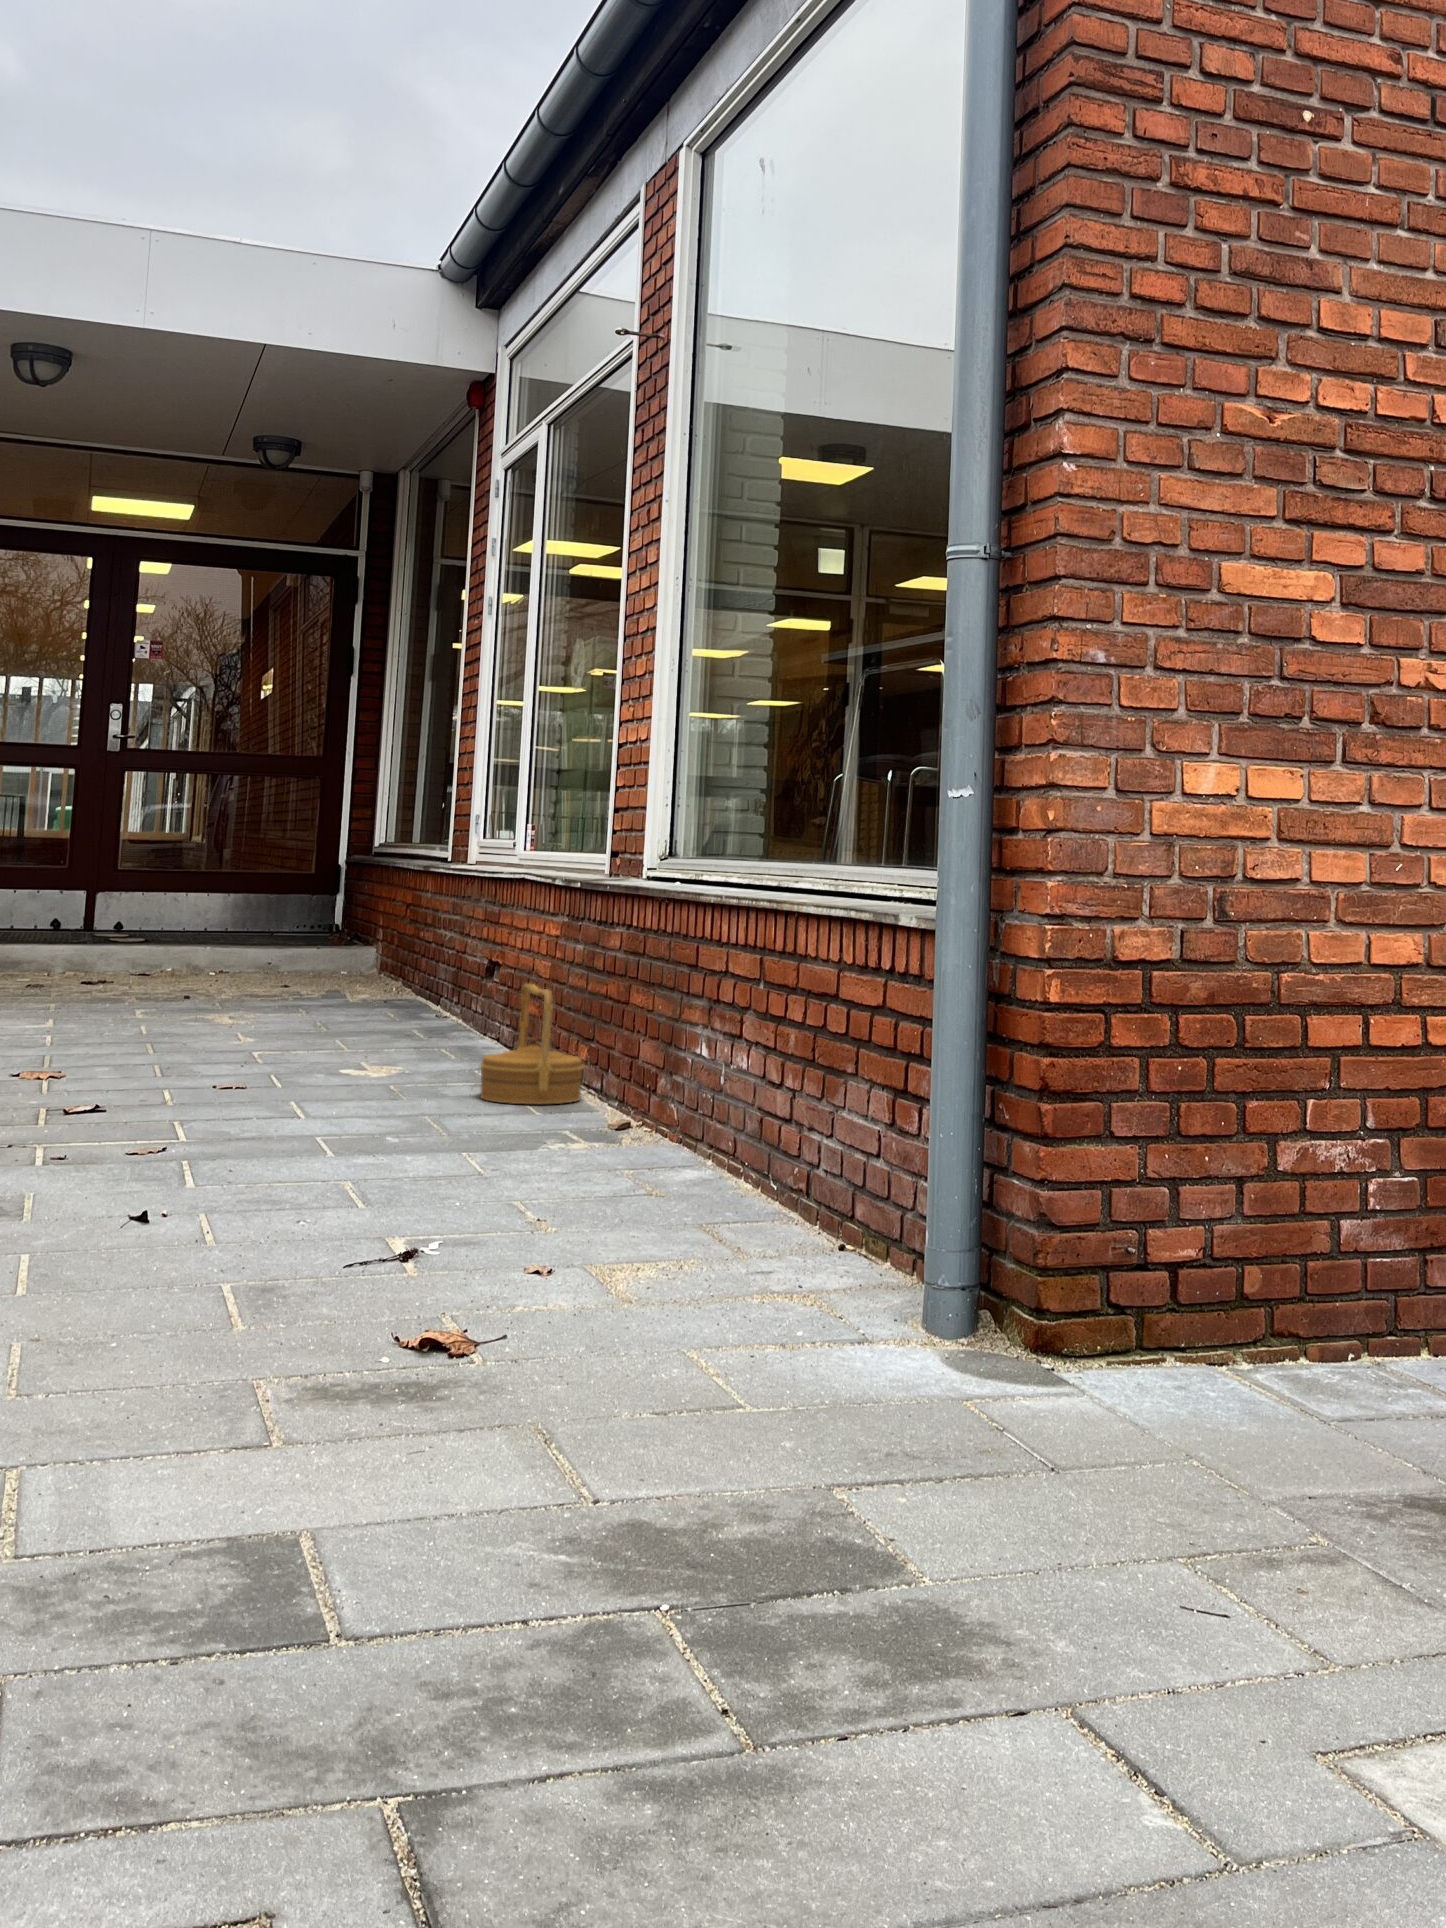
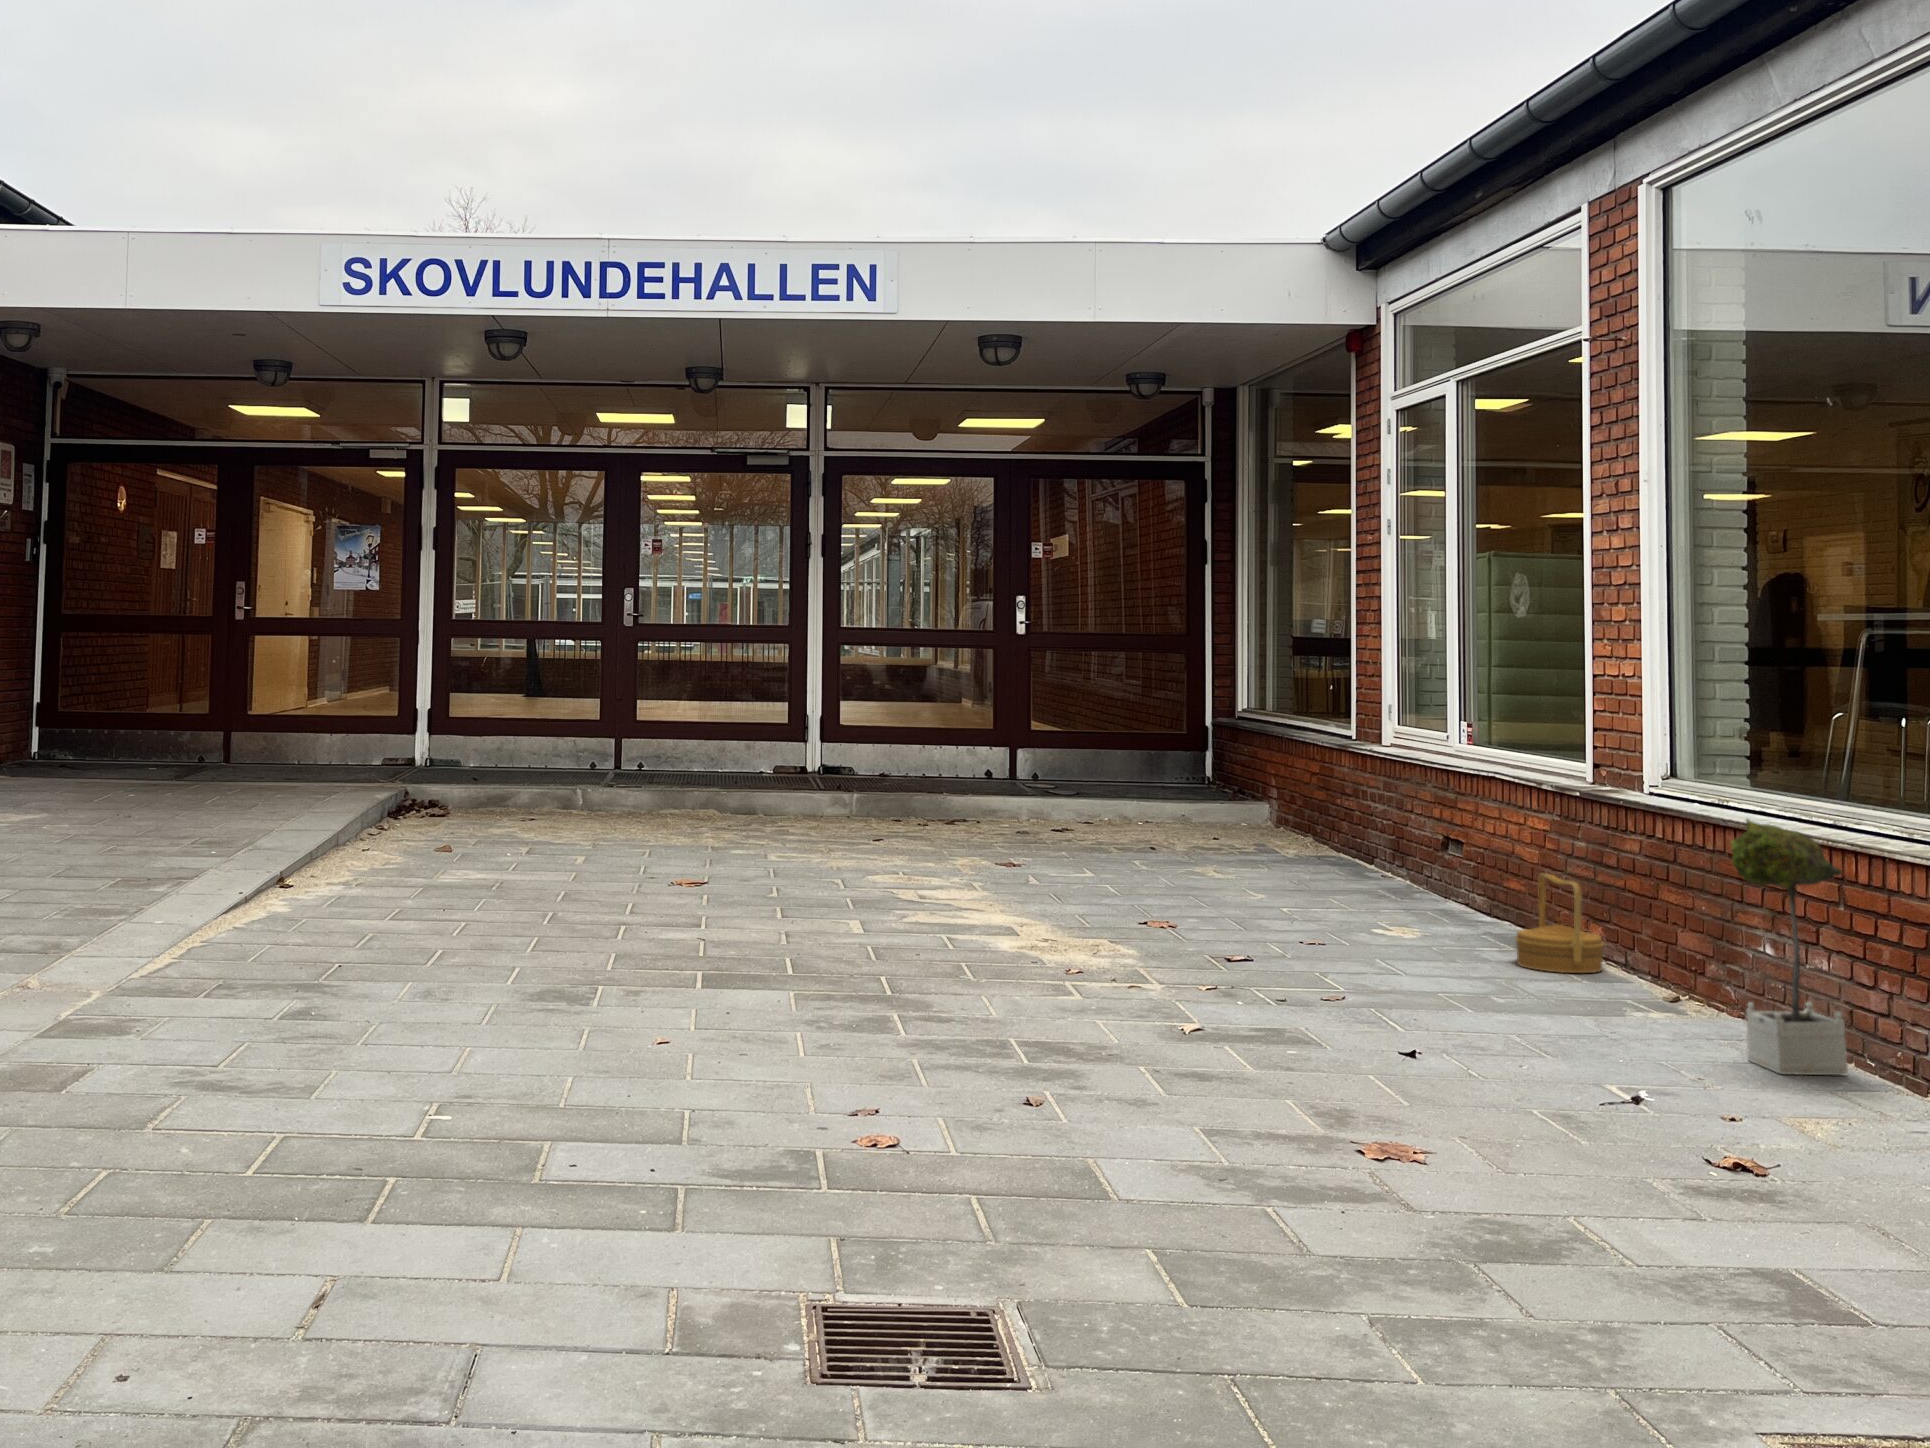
potted tree: none [627,875,762,1208] -> present [1731,819,1848,1075]

